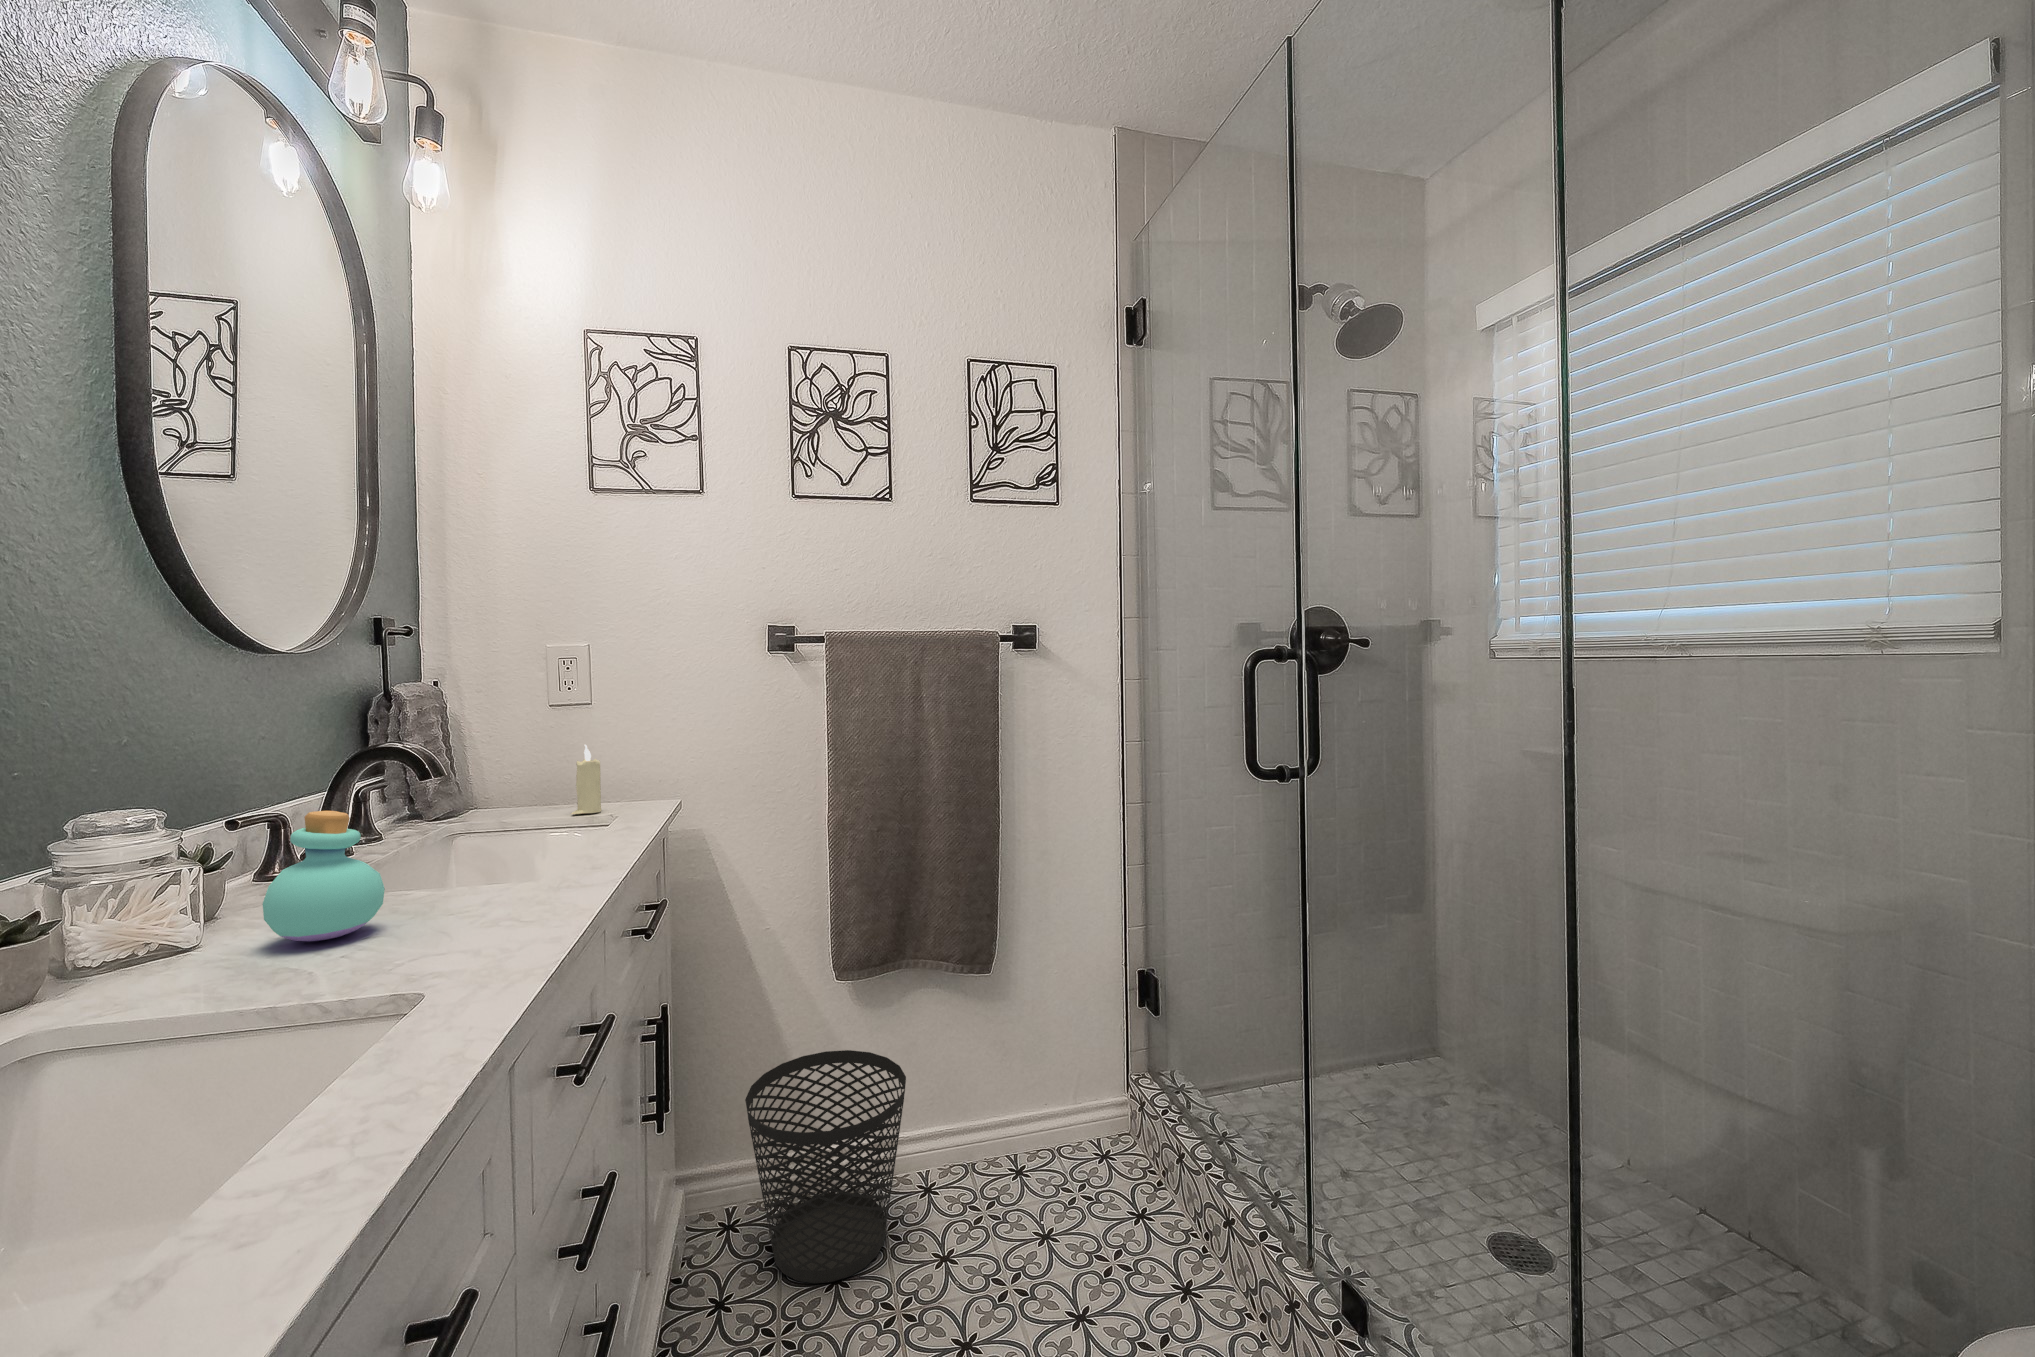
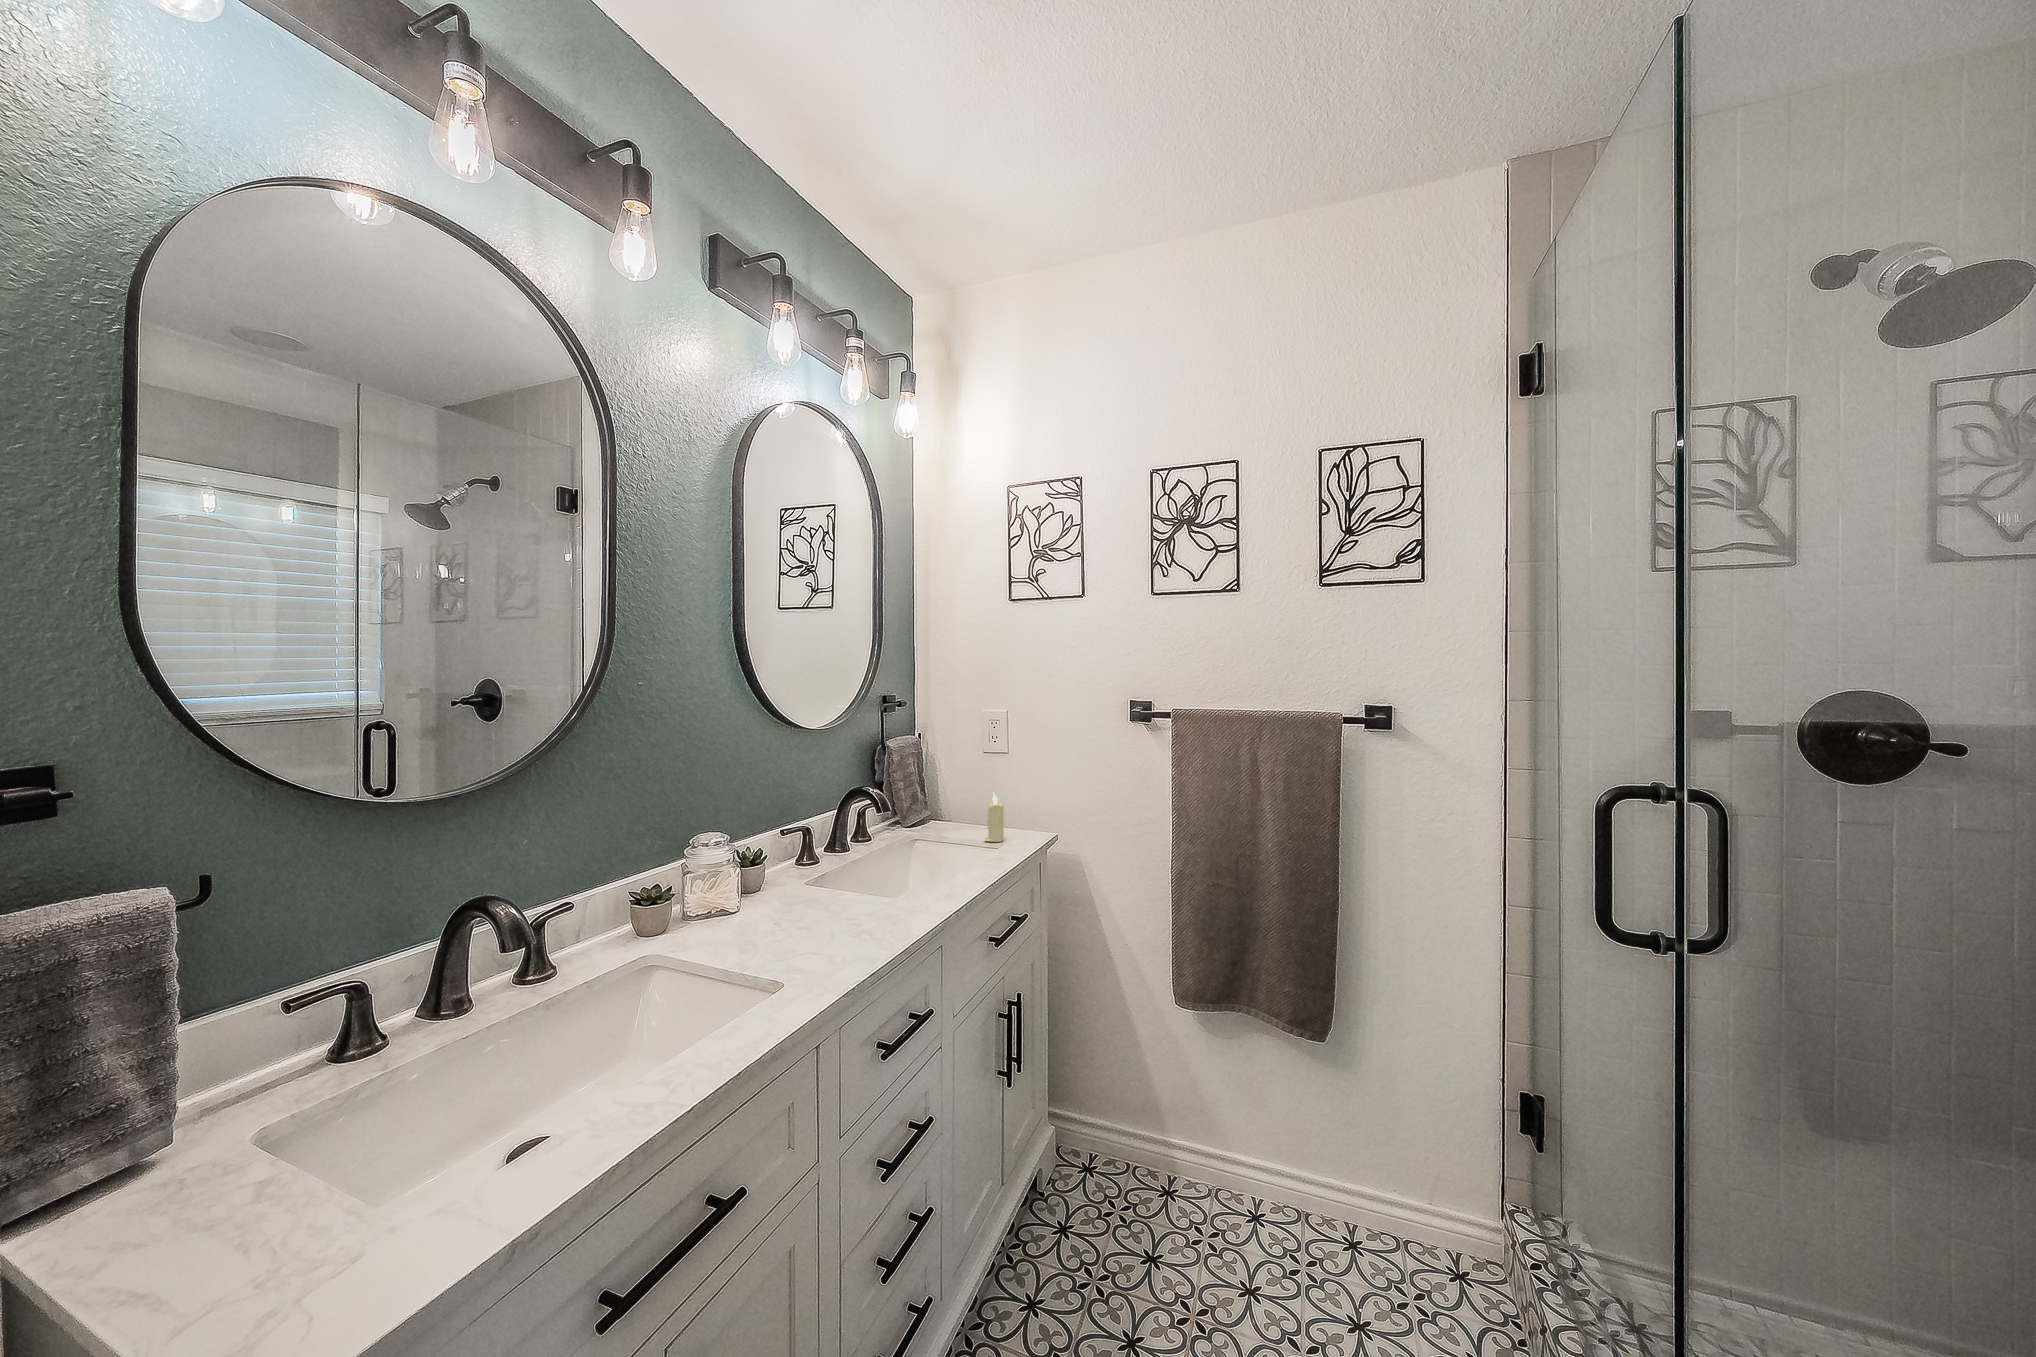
perfume bottle: present [263,811,385,941] -> none [756,865,813,944]
wastebasket: present [745,1050,906,1284] -> none [1092,1059,1225,1265]

